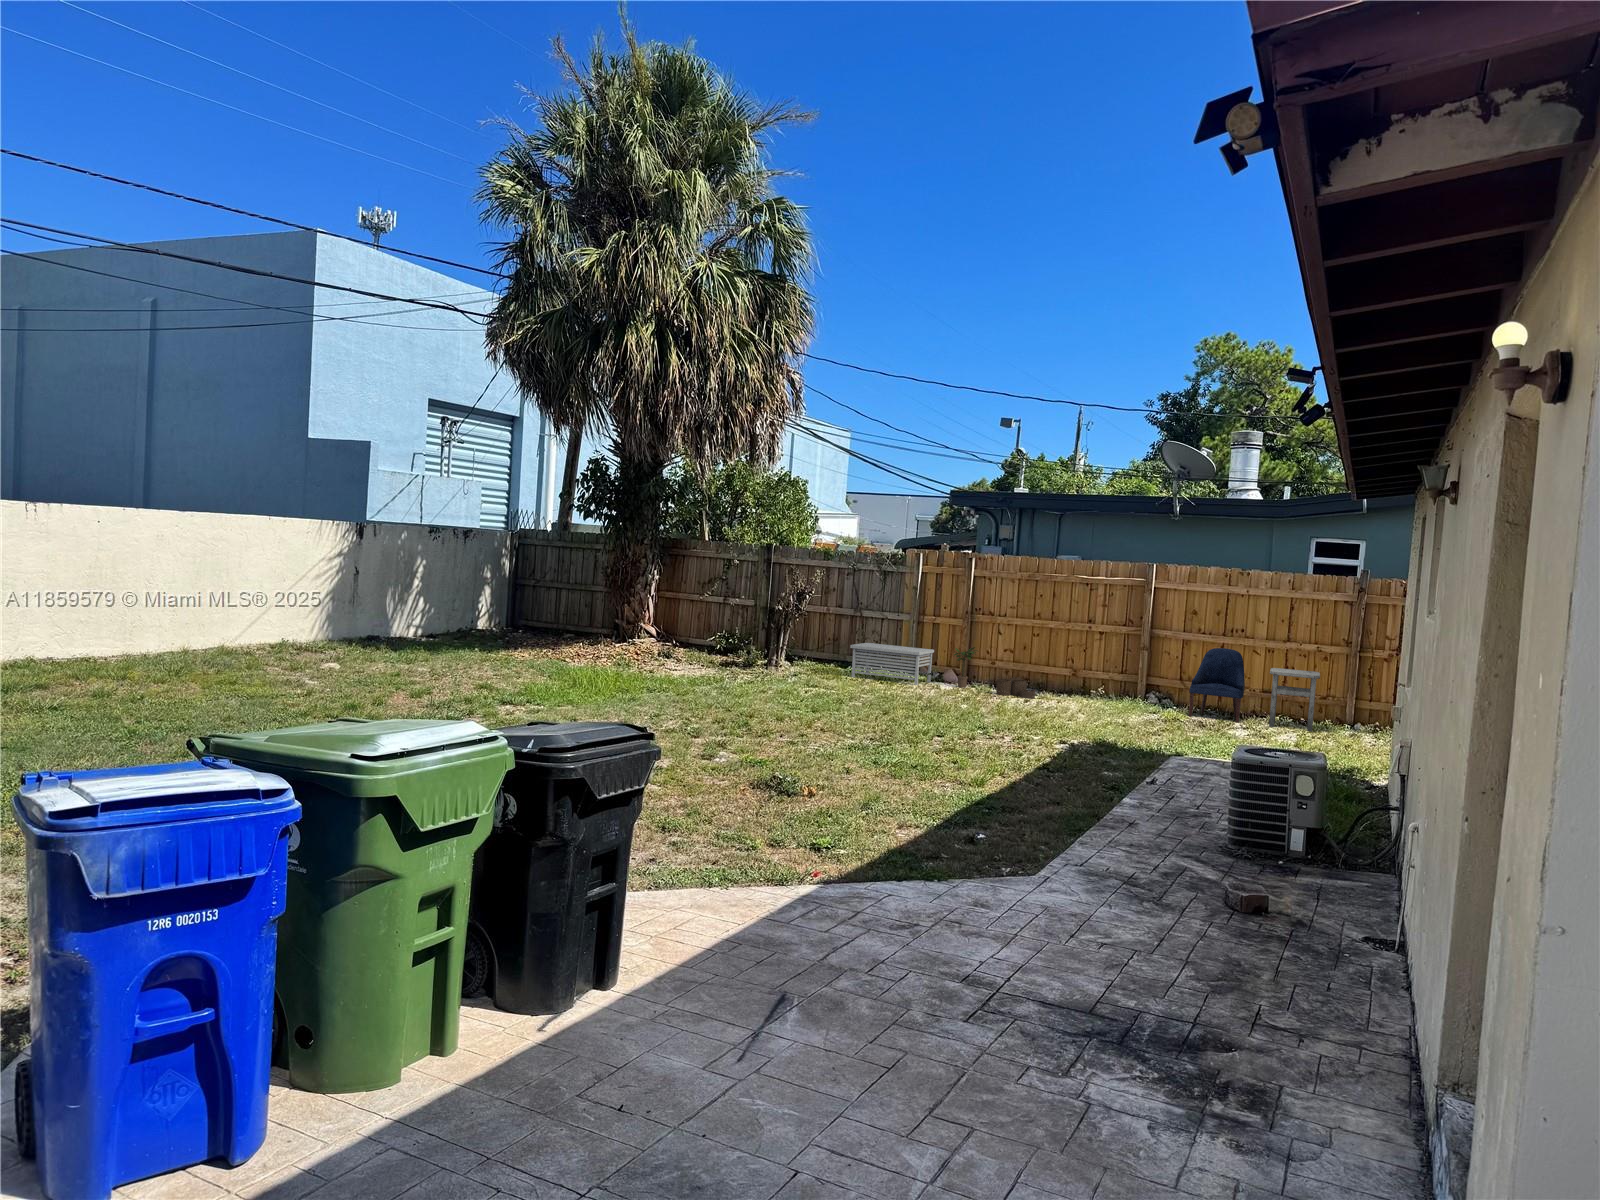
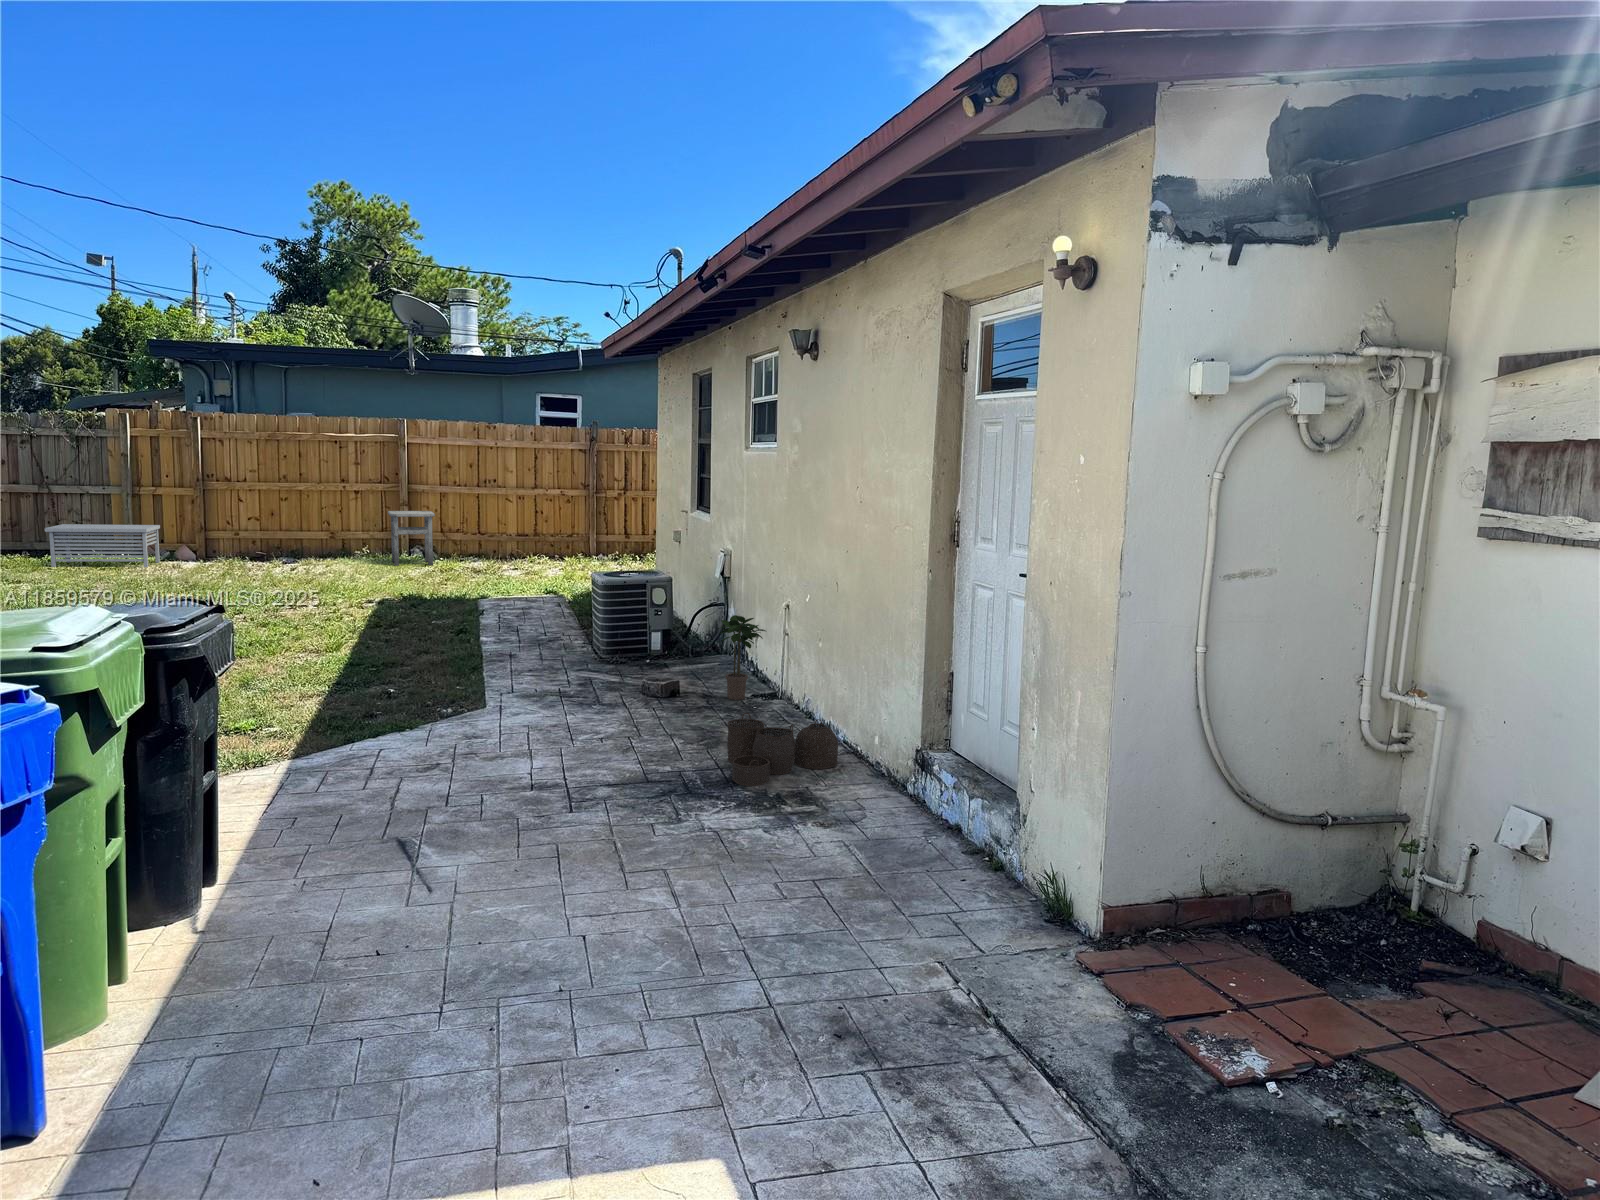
potted plant: present [954,647,977,688] -> present [718,615,766,700]
chair: present [1189,648,1245,723] -> none [456,499,505,566]
side table: present [1269,668,1320,732] -> present [388,511,435,566]
woven basket: present [996,677,1035,699] -> present [727,713,838,786]

